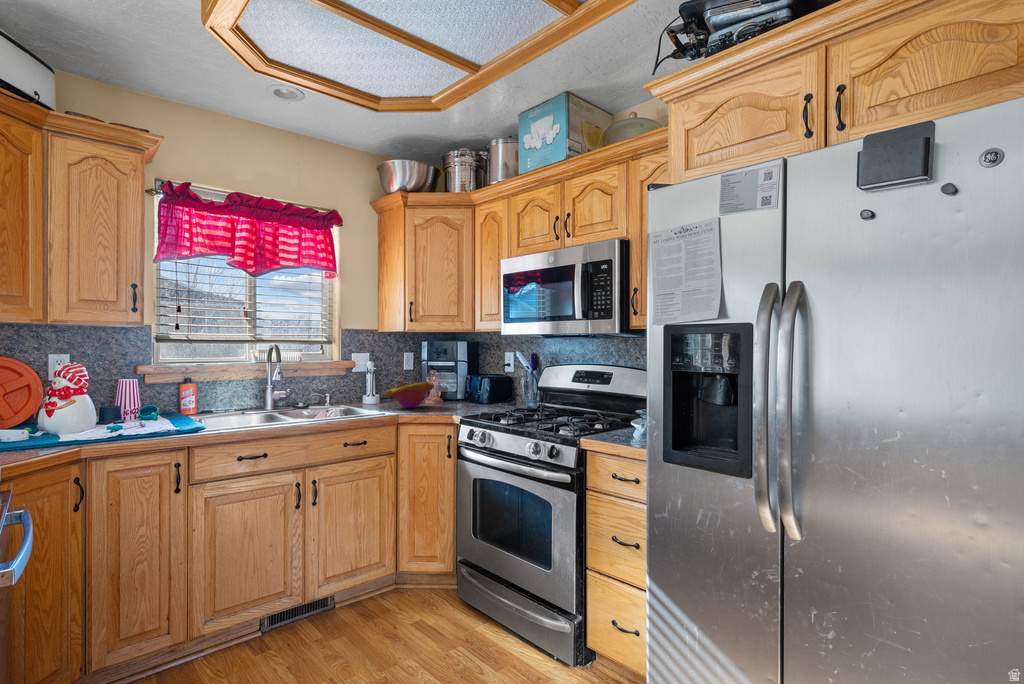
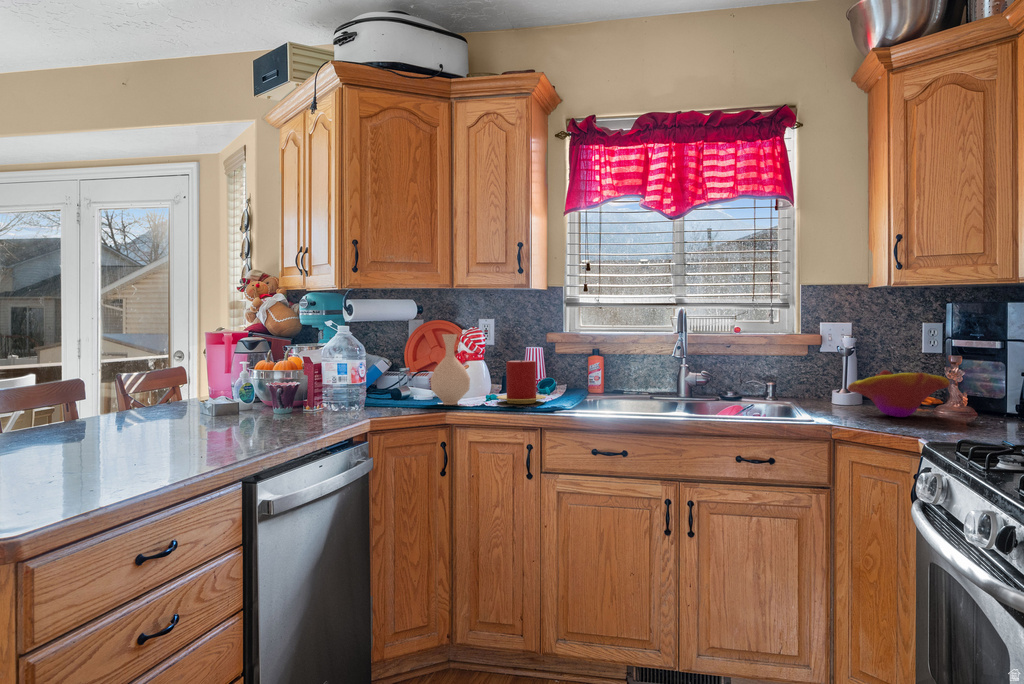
vase: none [44,370,96,441] -> present [431,334,470,405]
candle: none [118,391,172,431] -> present [497,360,546,404]

